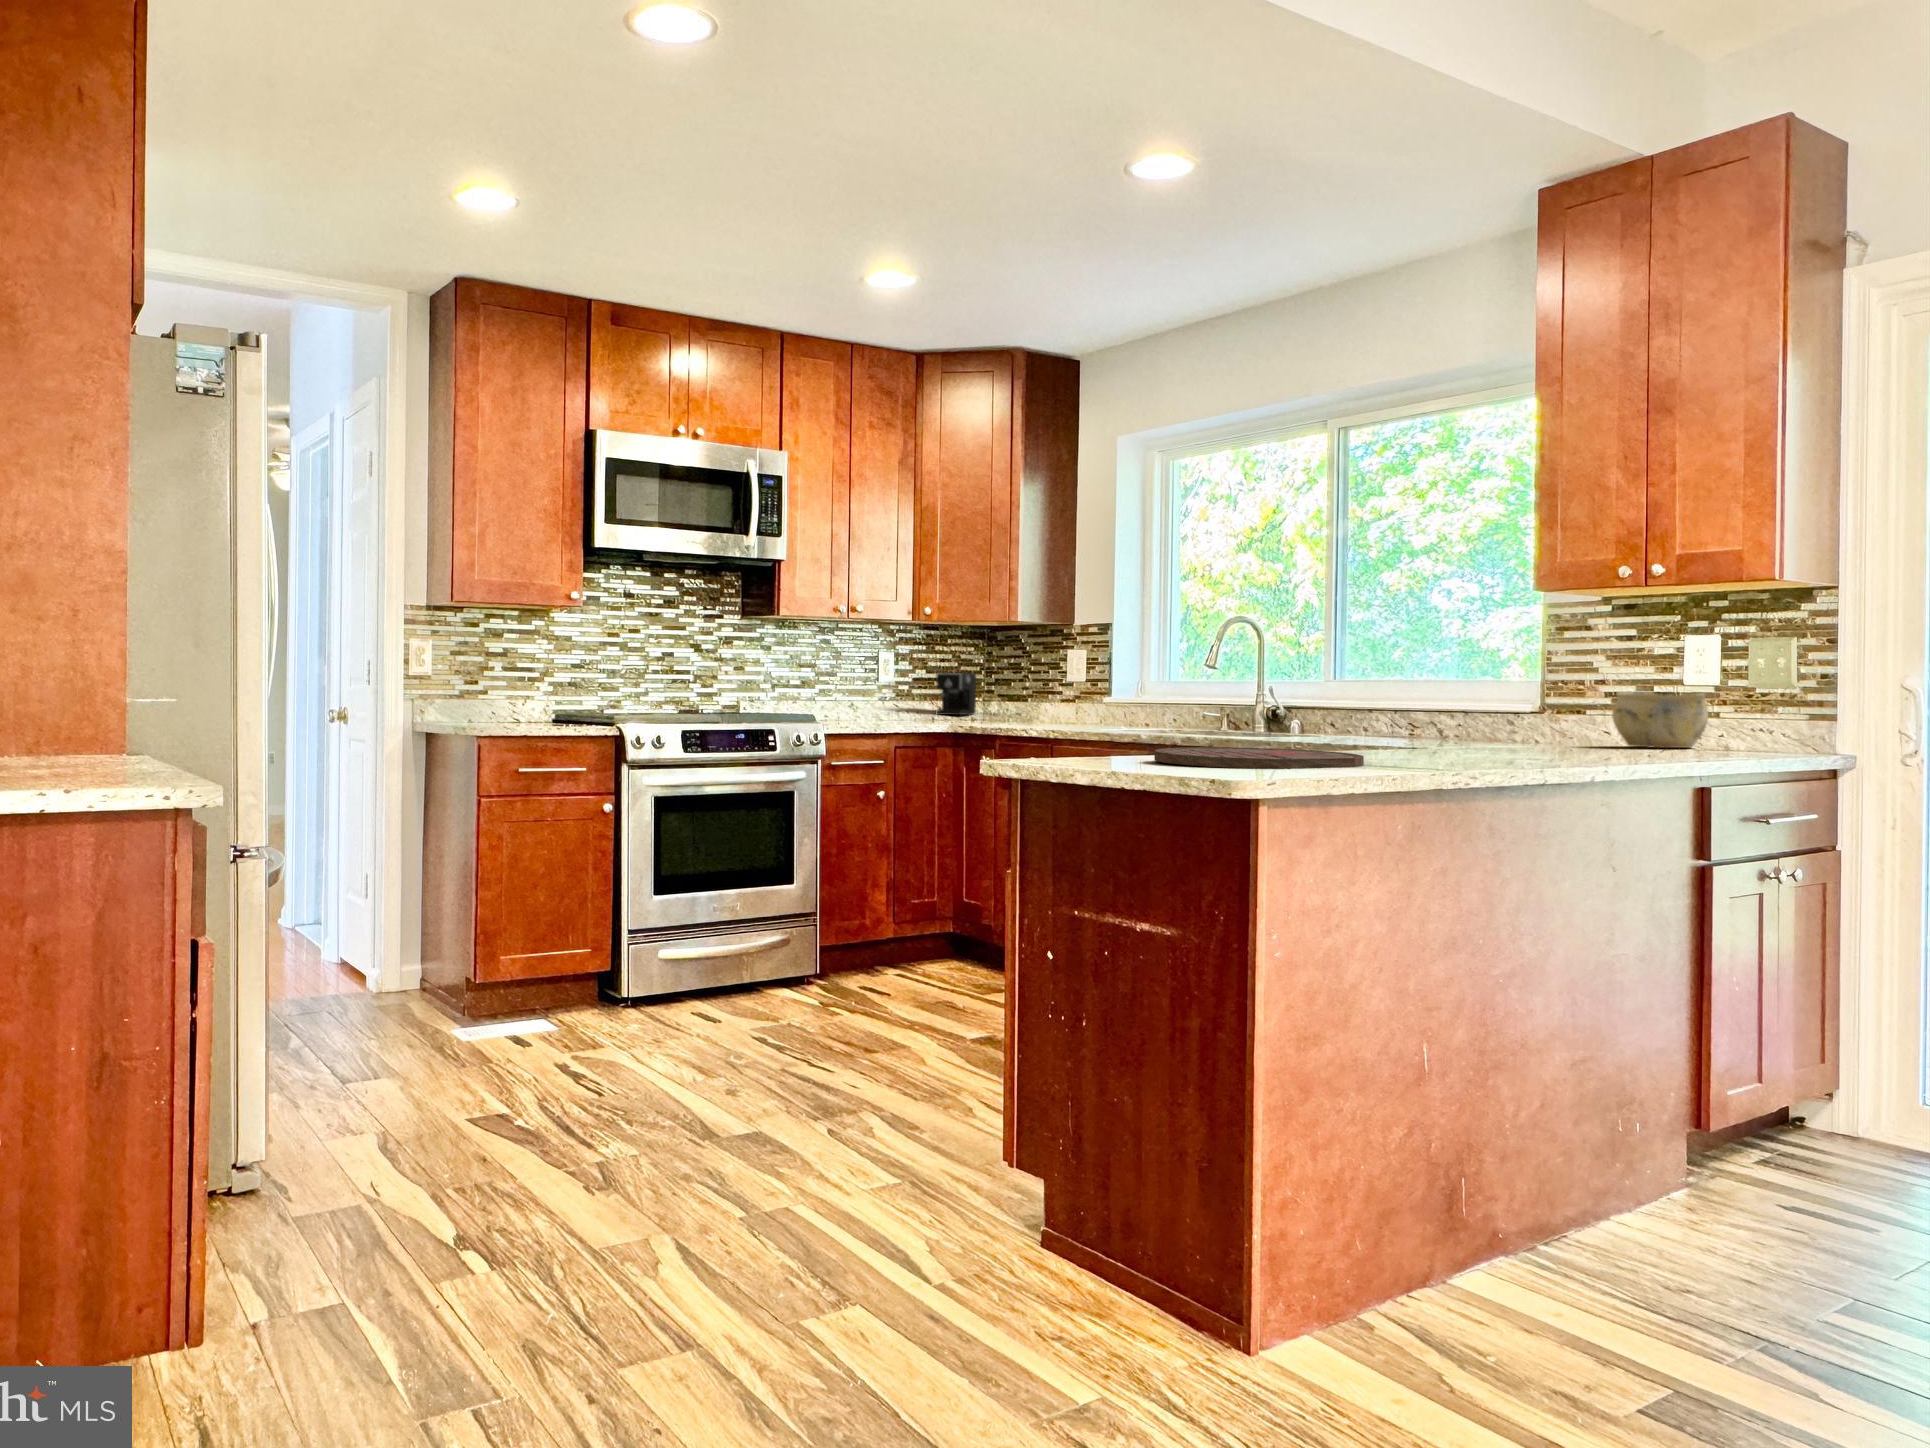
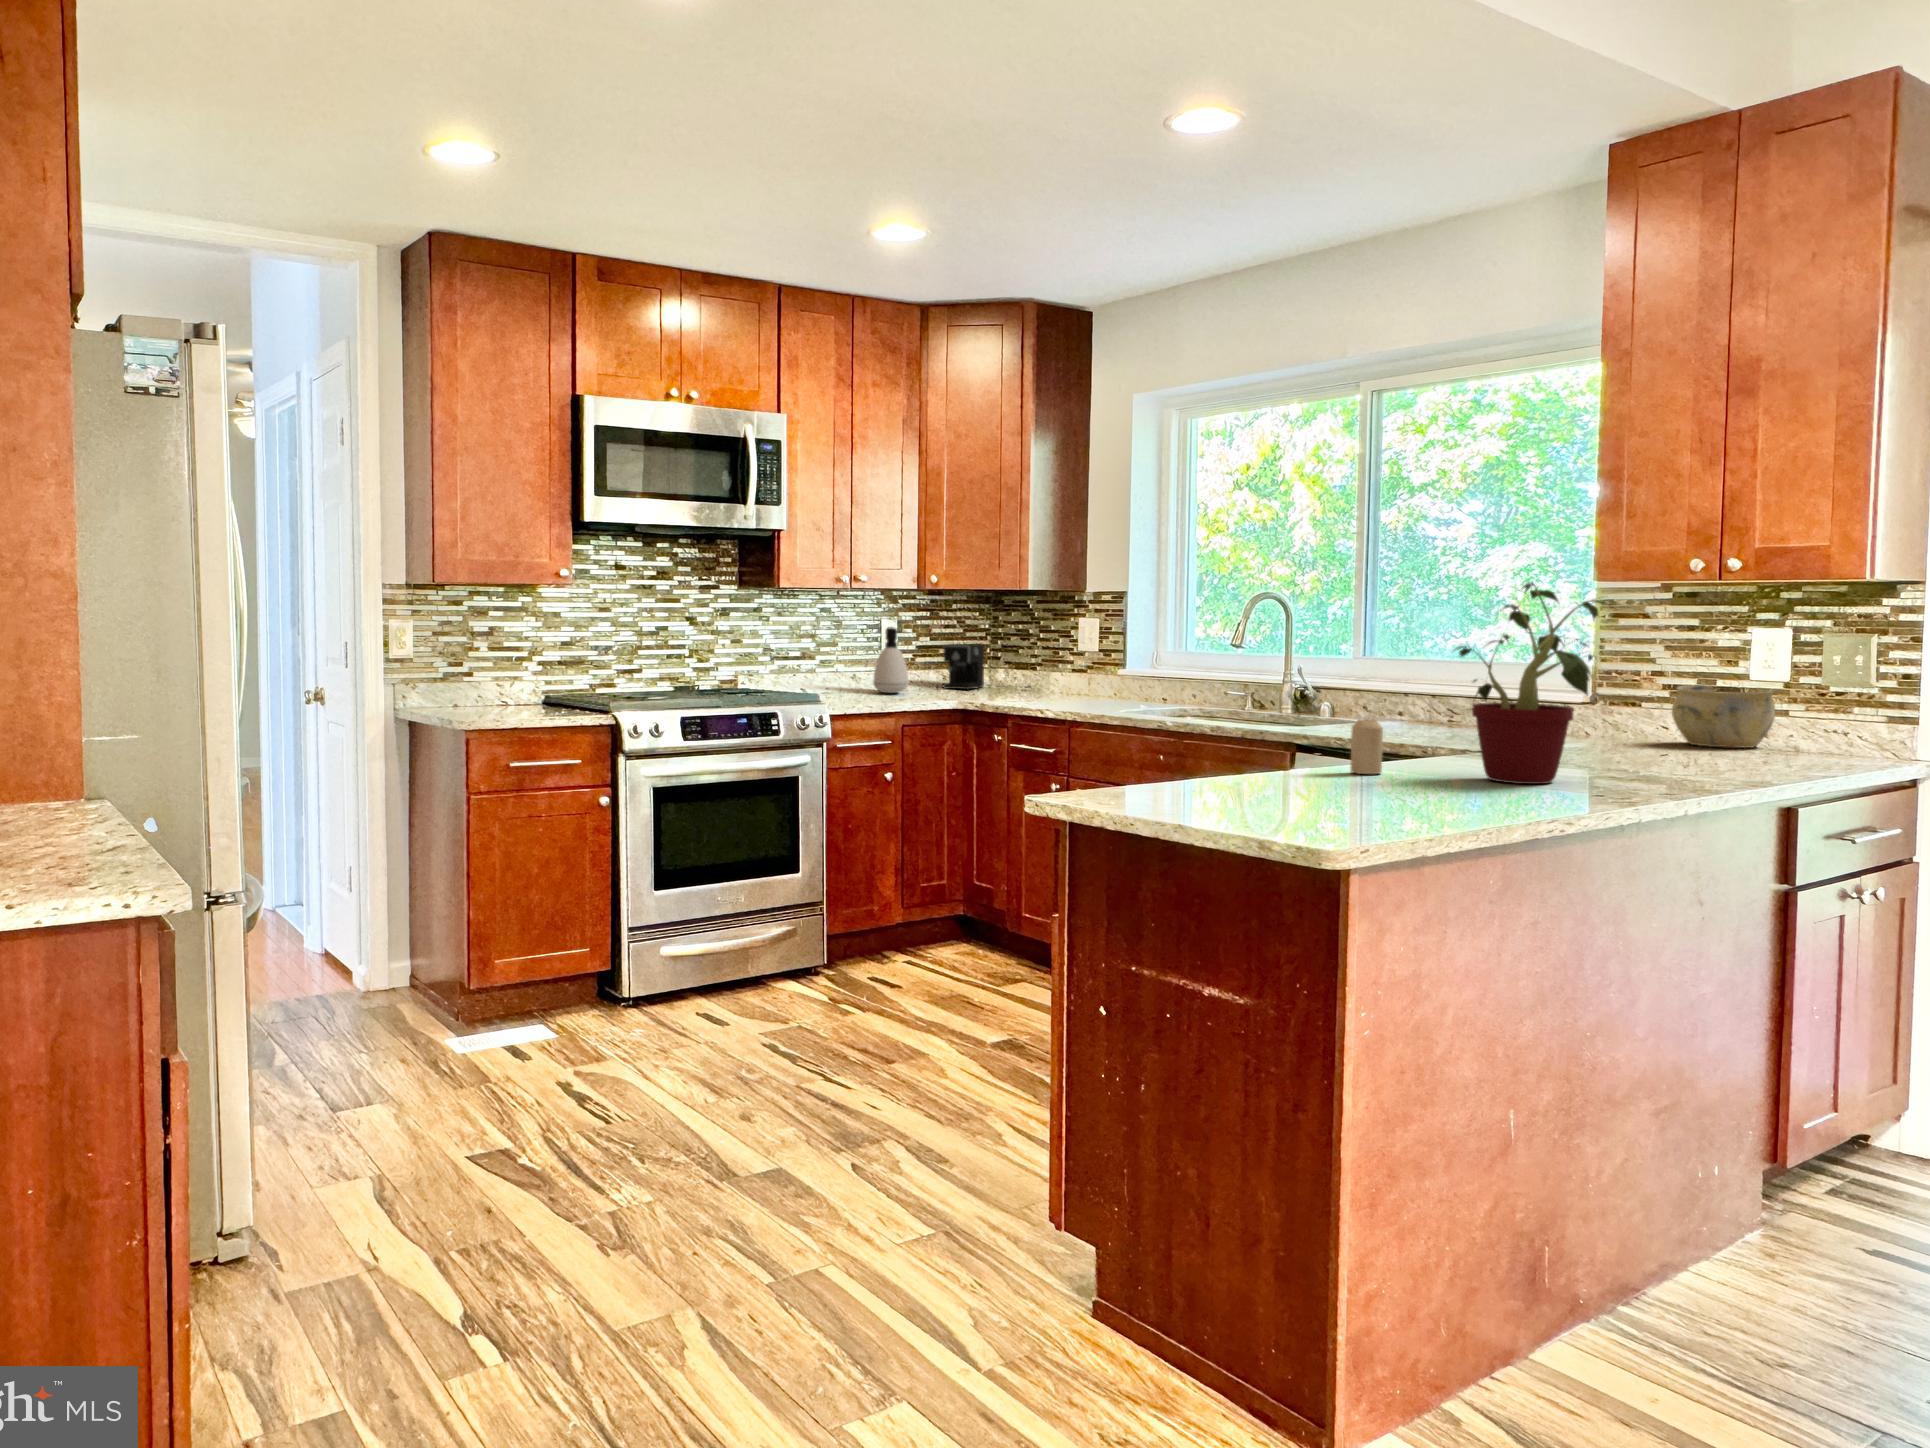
potted plant: none [1379,575,1531,759] -> present [1455,583,1610,784]
soap dispenser: none [868,654,901,717] -> present [873,627,909,693]
candle: none [1291,704,1320,755] -> present [1351,719,1383,774]
cutting board: present [1154,747,1364,769] -> none [1216,774,1448,816]

